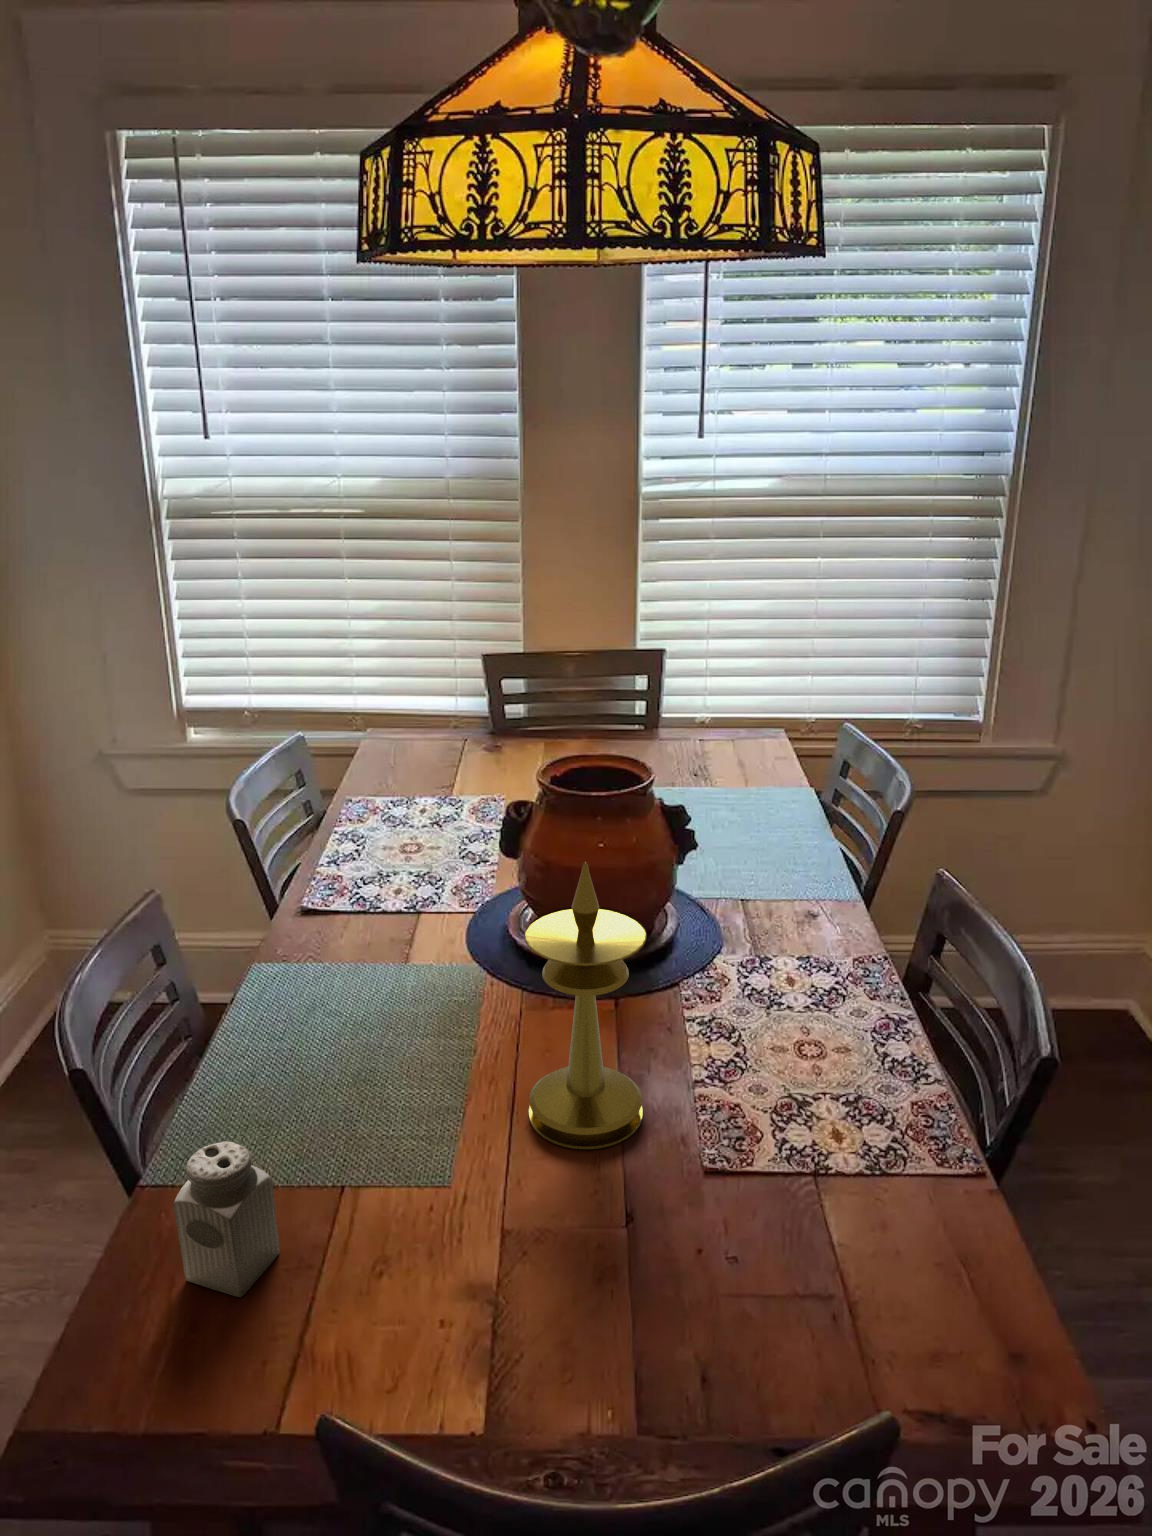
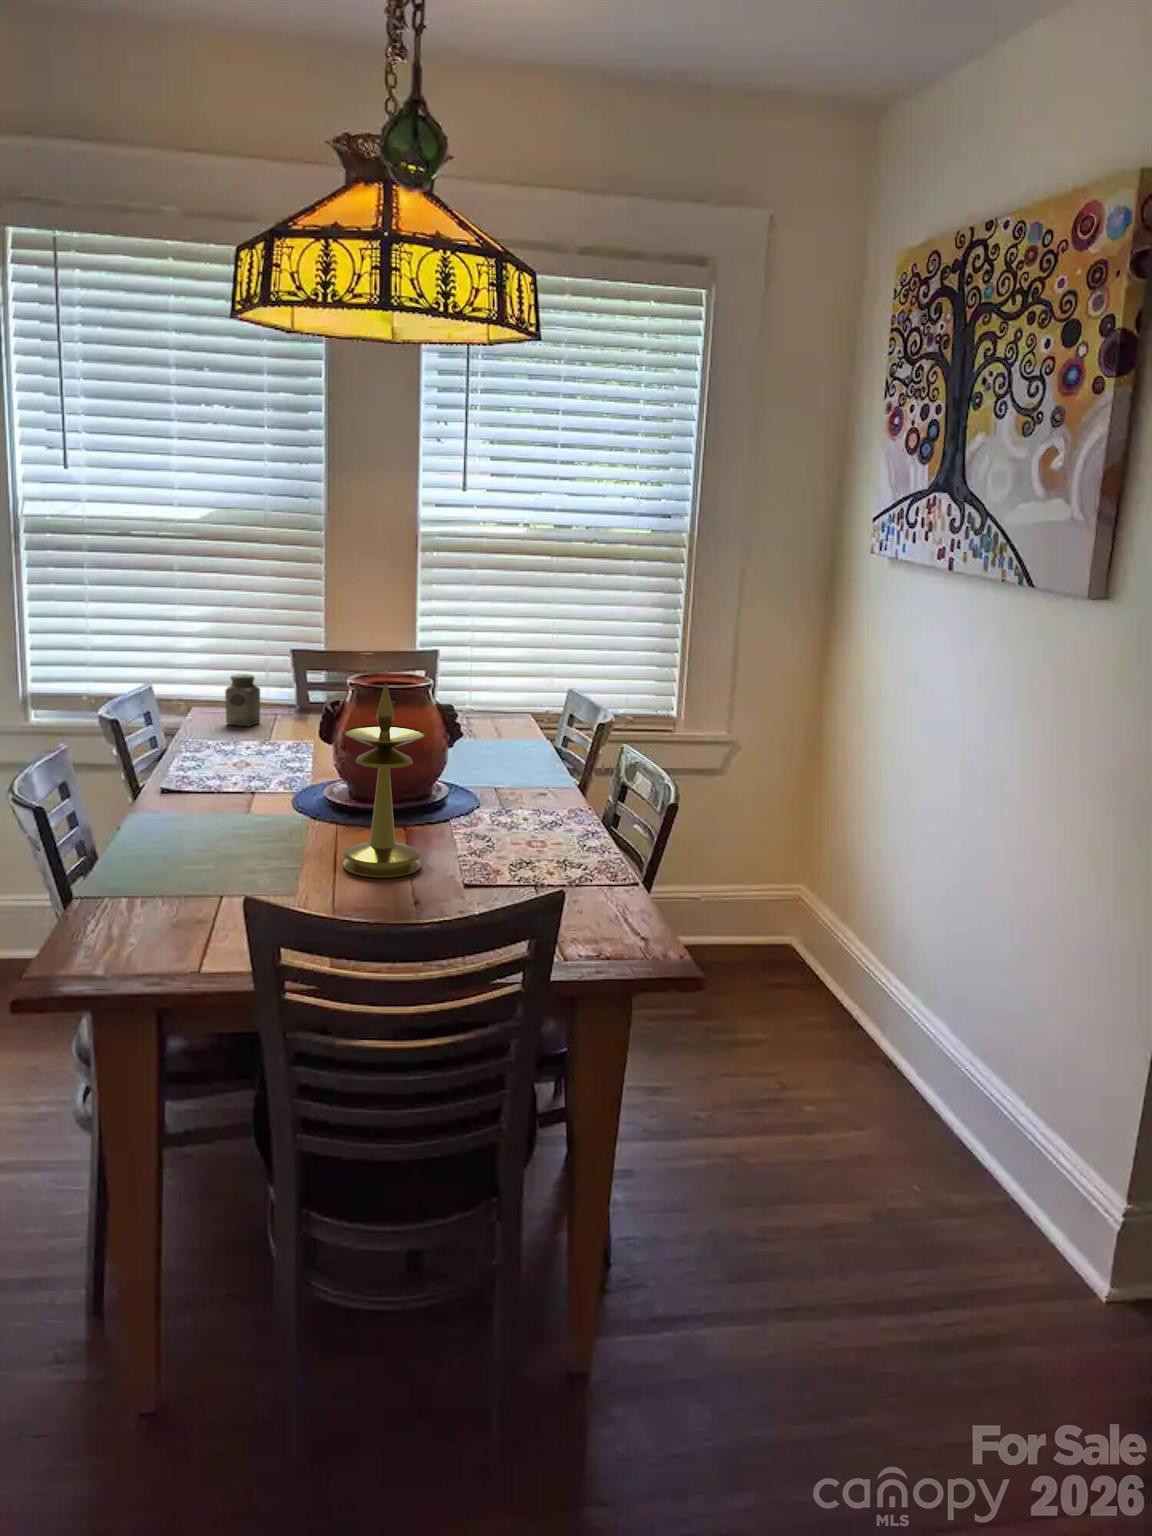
salt shaker: present [173,1141,280,1297] -> present [225,674,260,727]

